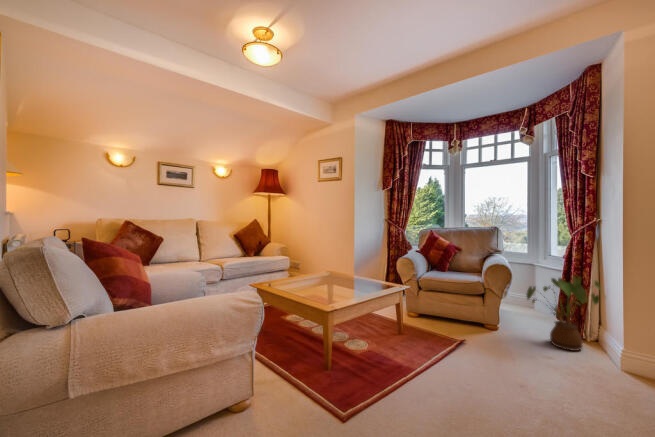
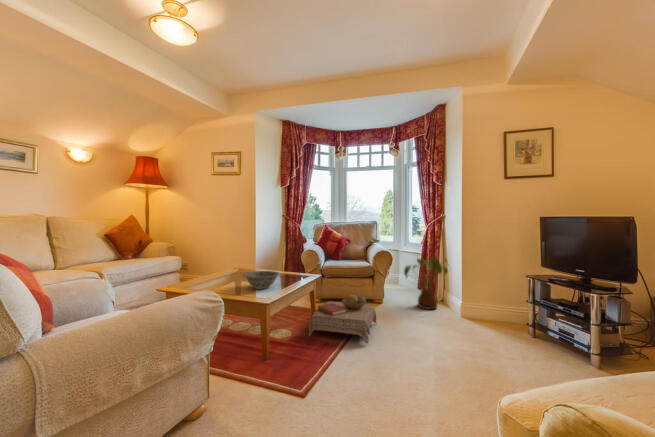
decorative bowl: none [317,278,354,297] -> present [243,271,280,289]
ottoman: none [384,315,476,381] -> present [309,294,377,344]

